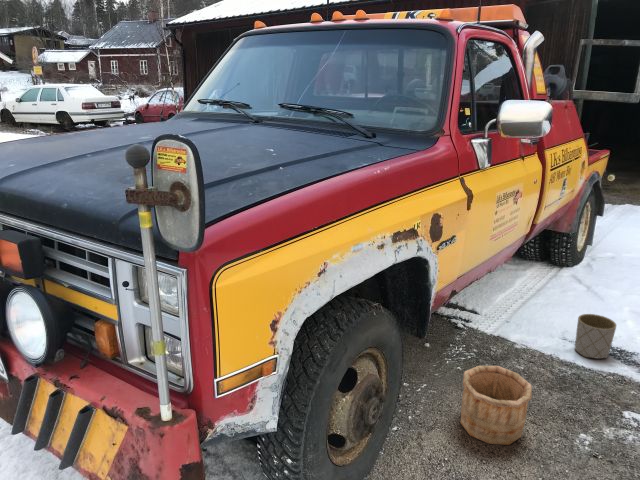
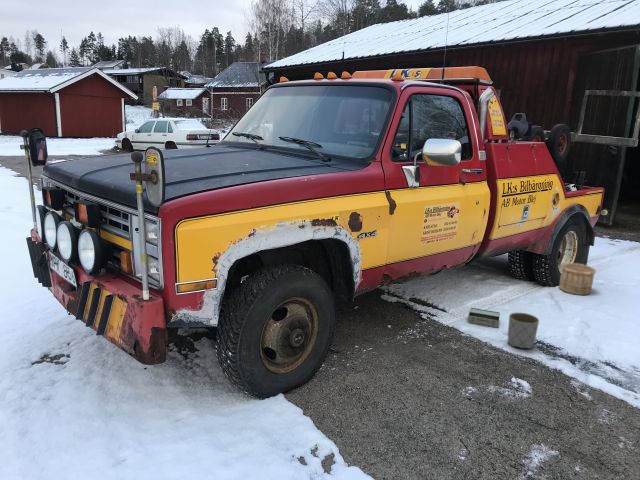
toolbox: none [512,308,553,331] -> present [468,308,500,328]
wooden bucket: present [461,366,532,445] -> present [559,263,596,295]

